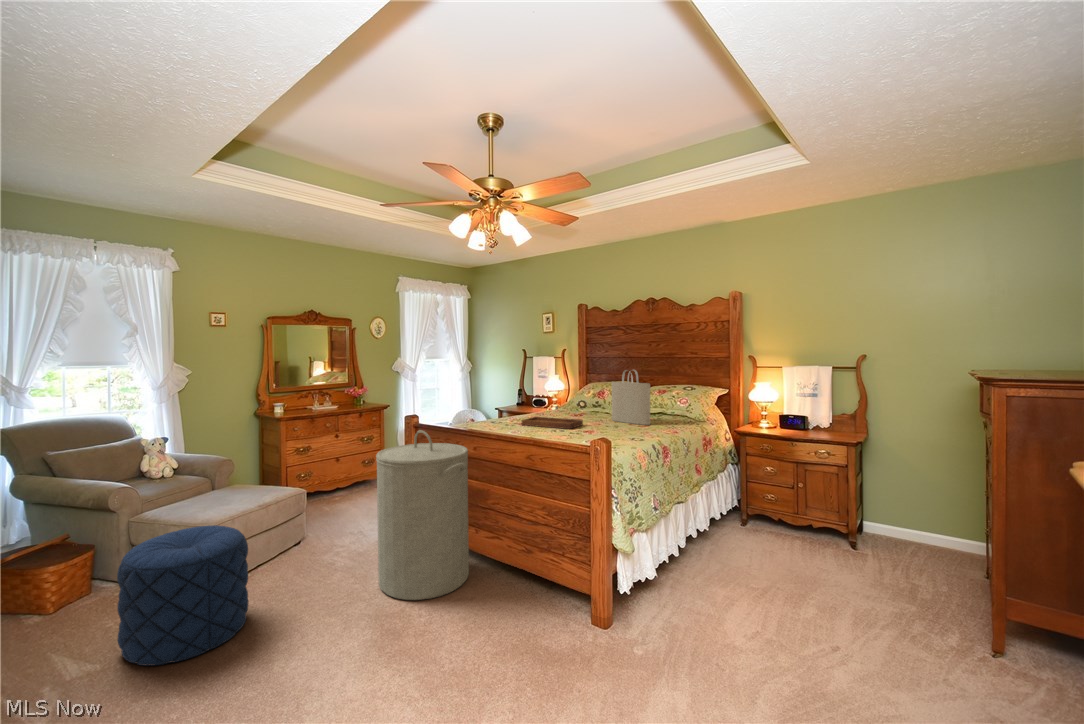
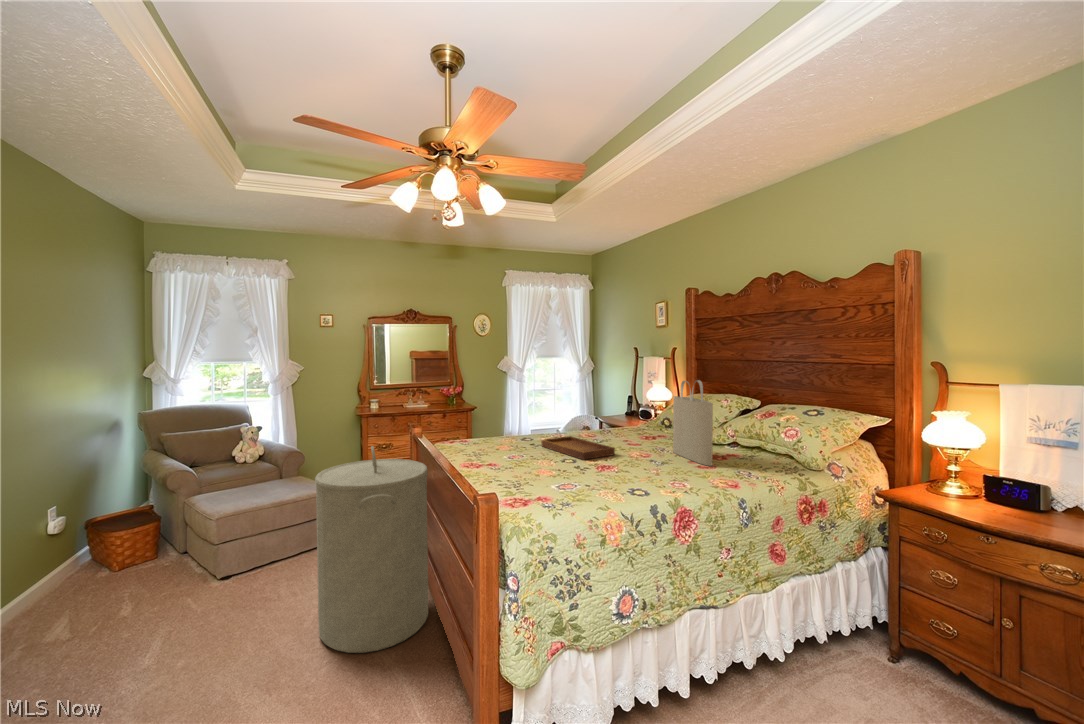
pouf: present [117,525,248,666] -> none [73,520,206,654]

